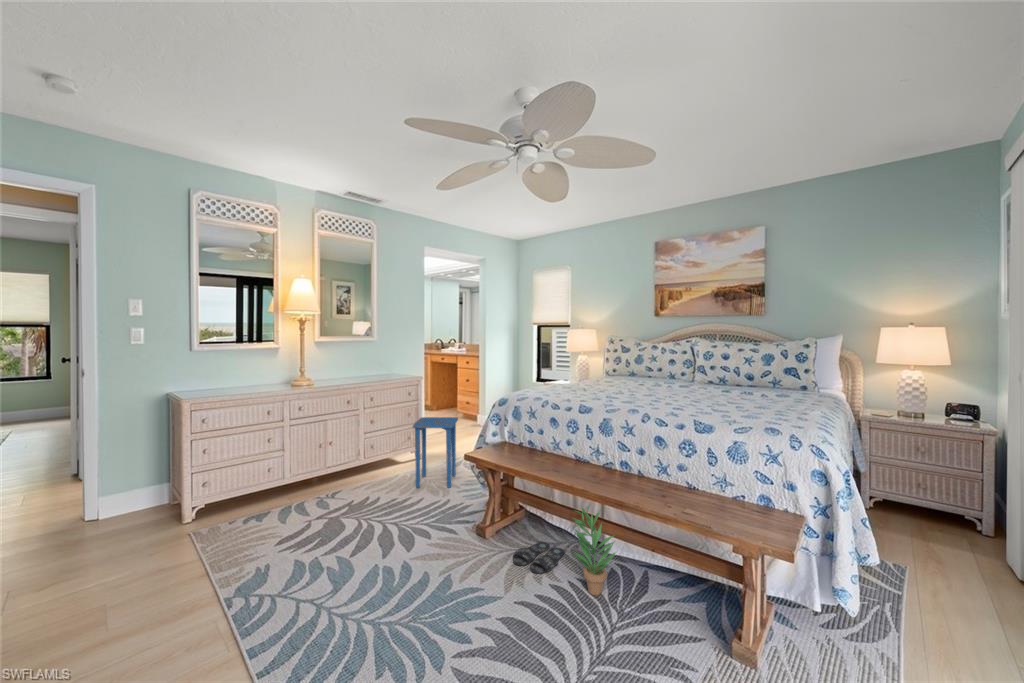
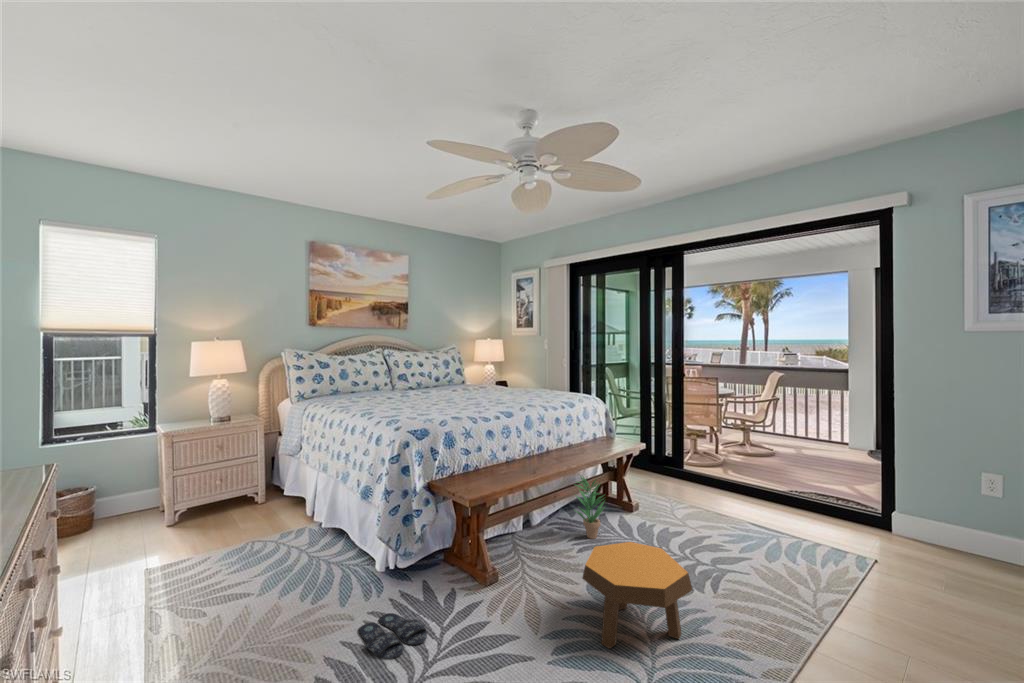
side table: present [413,417,458,488] -> none [226,497,335,646]
footstool: none [346,528,453,641] -> present [582,542,692,649]
slippers: present [513,542,564,574] -> present [359,613,427,659]

